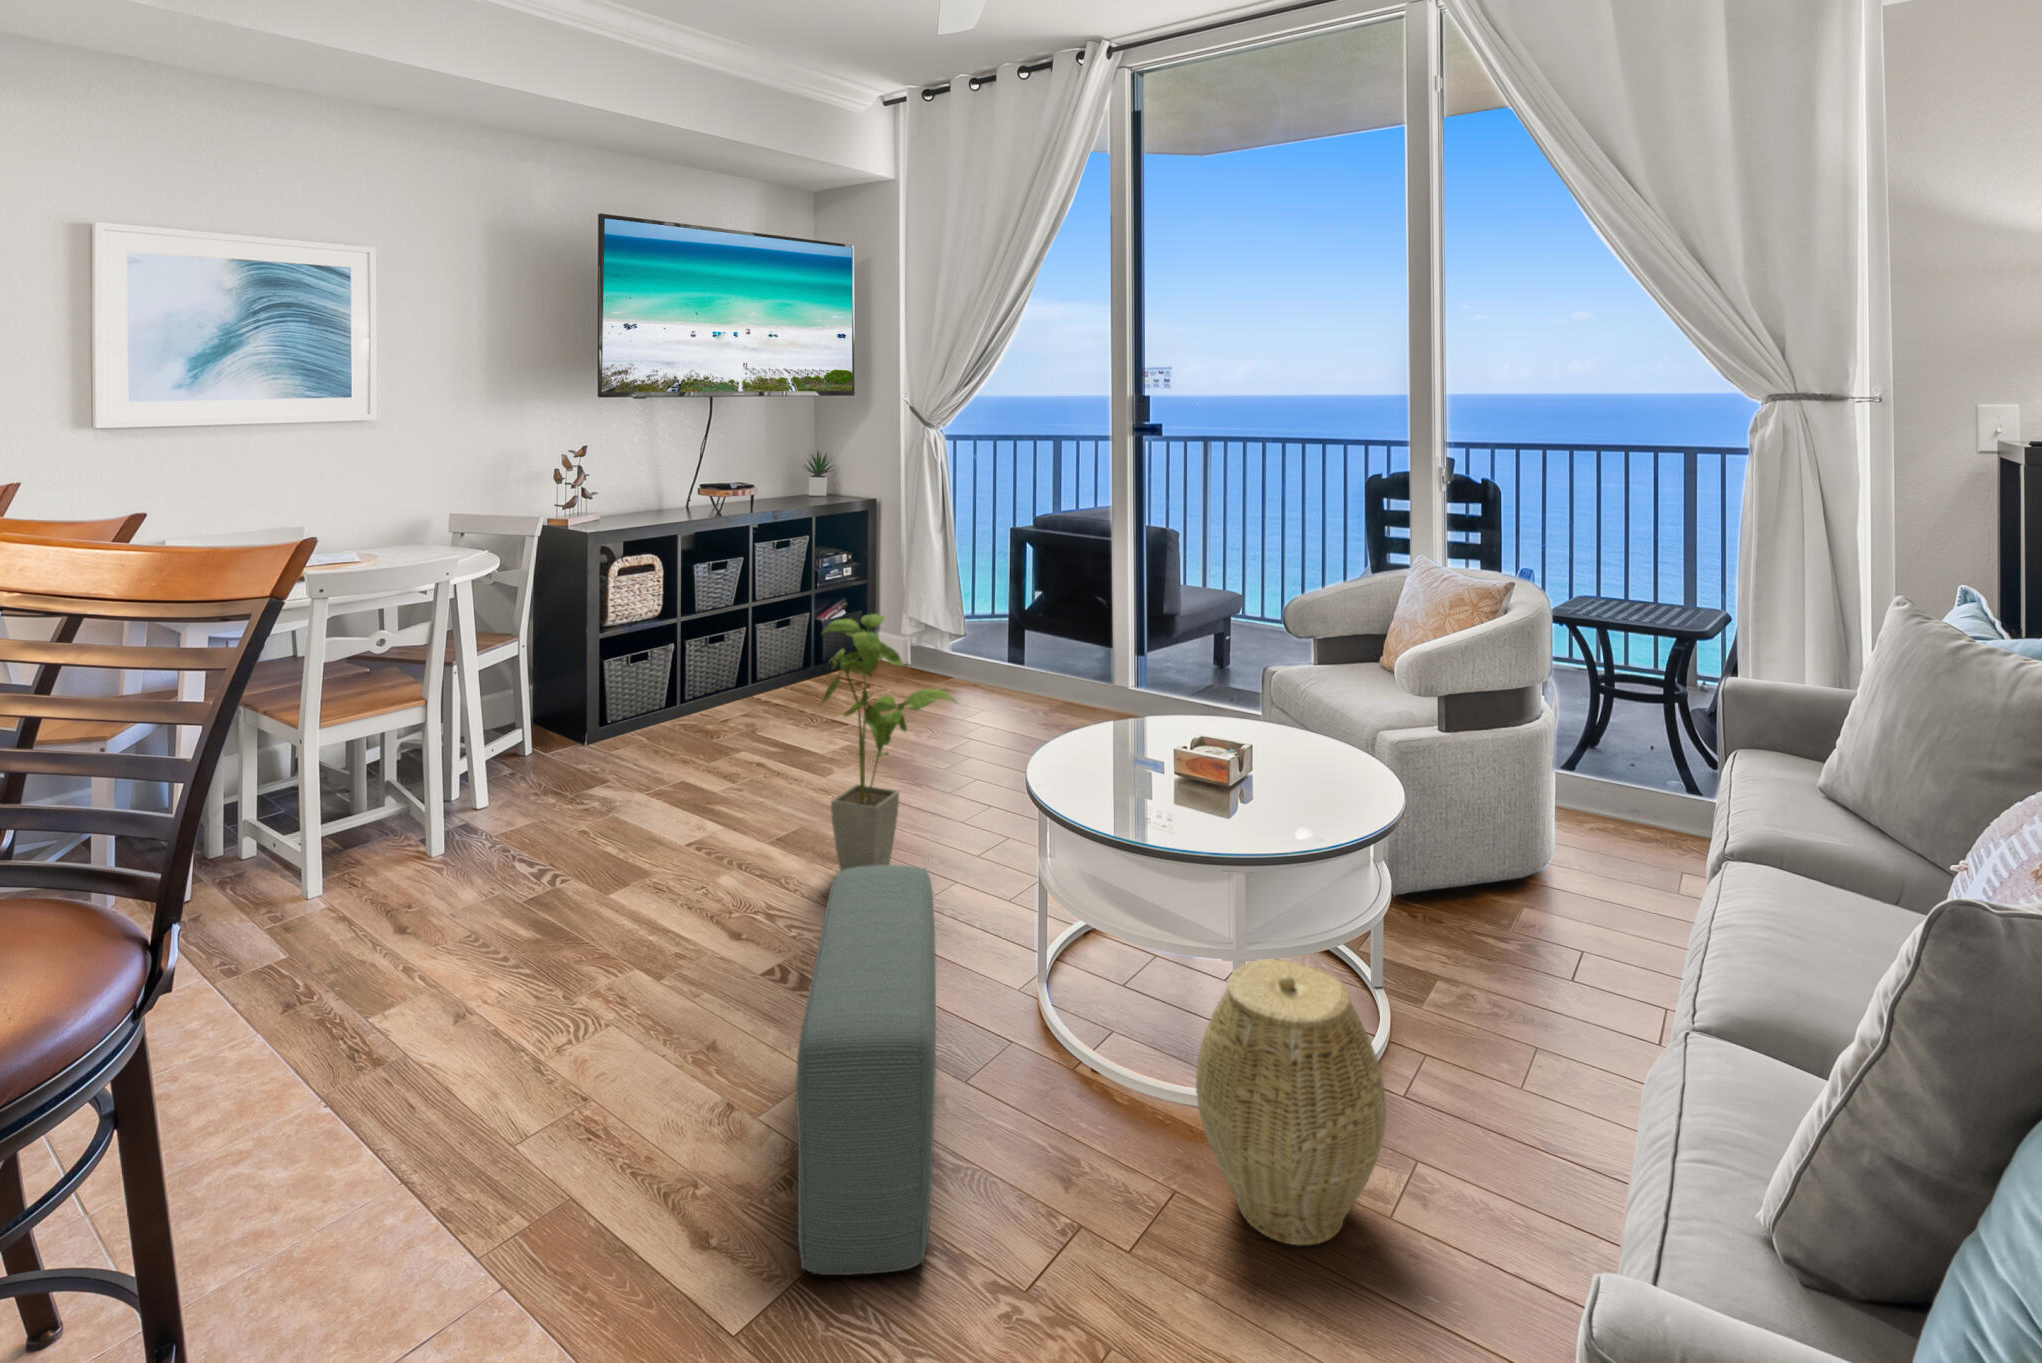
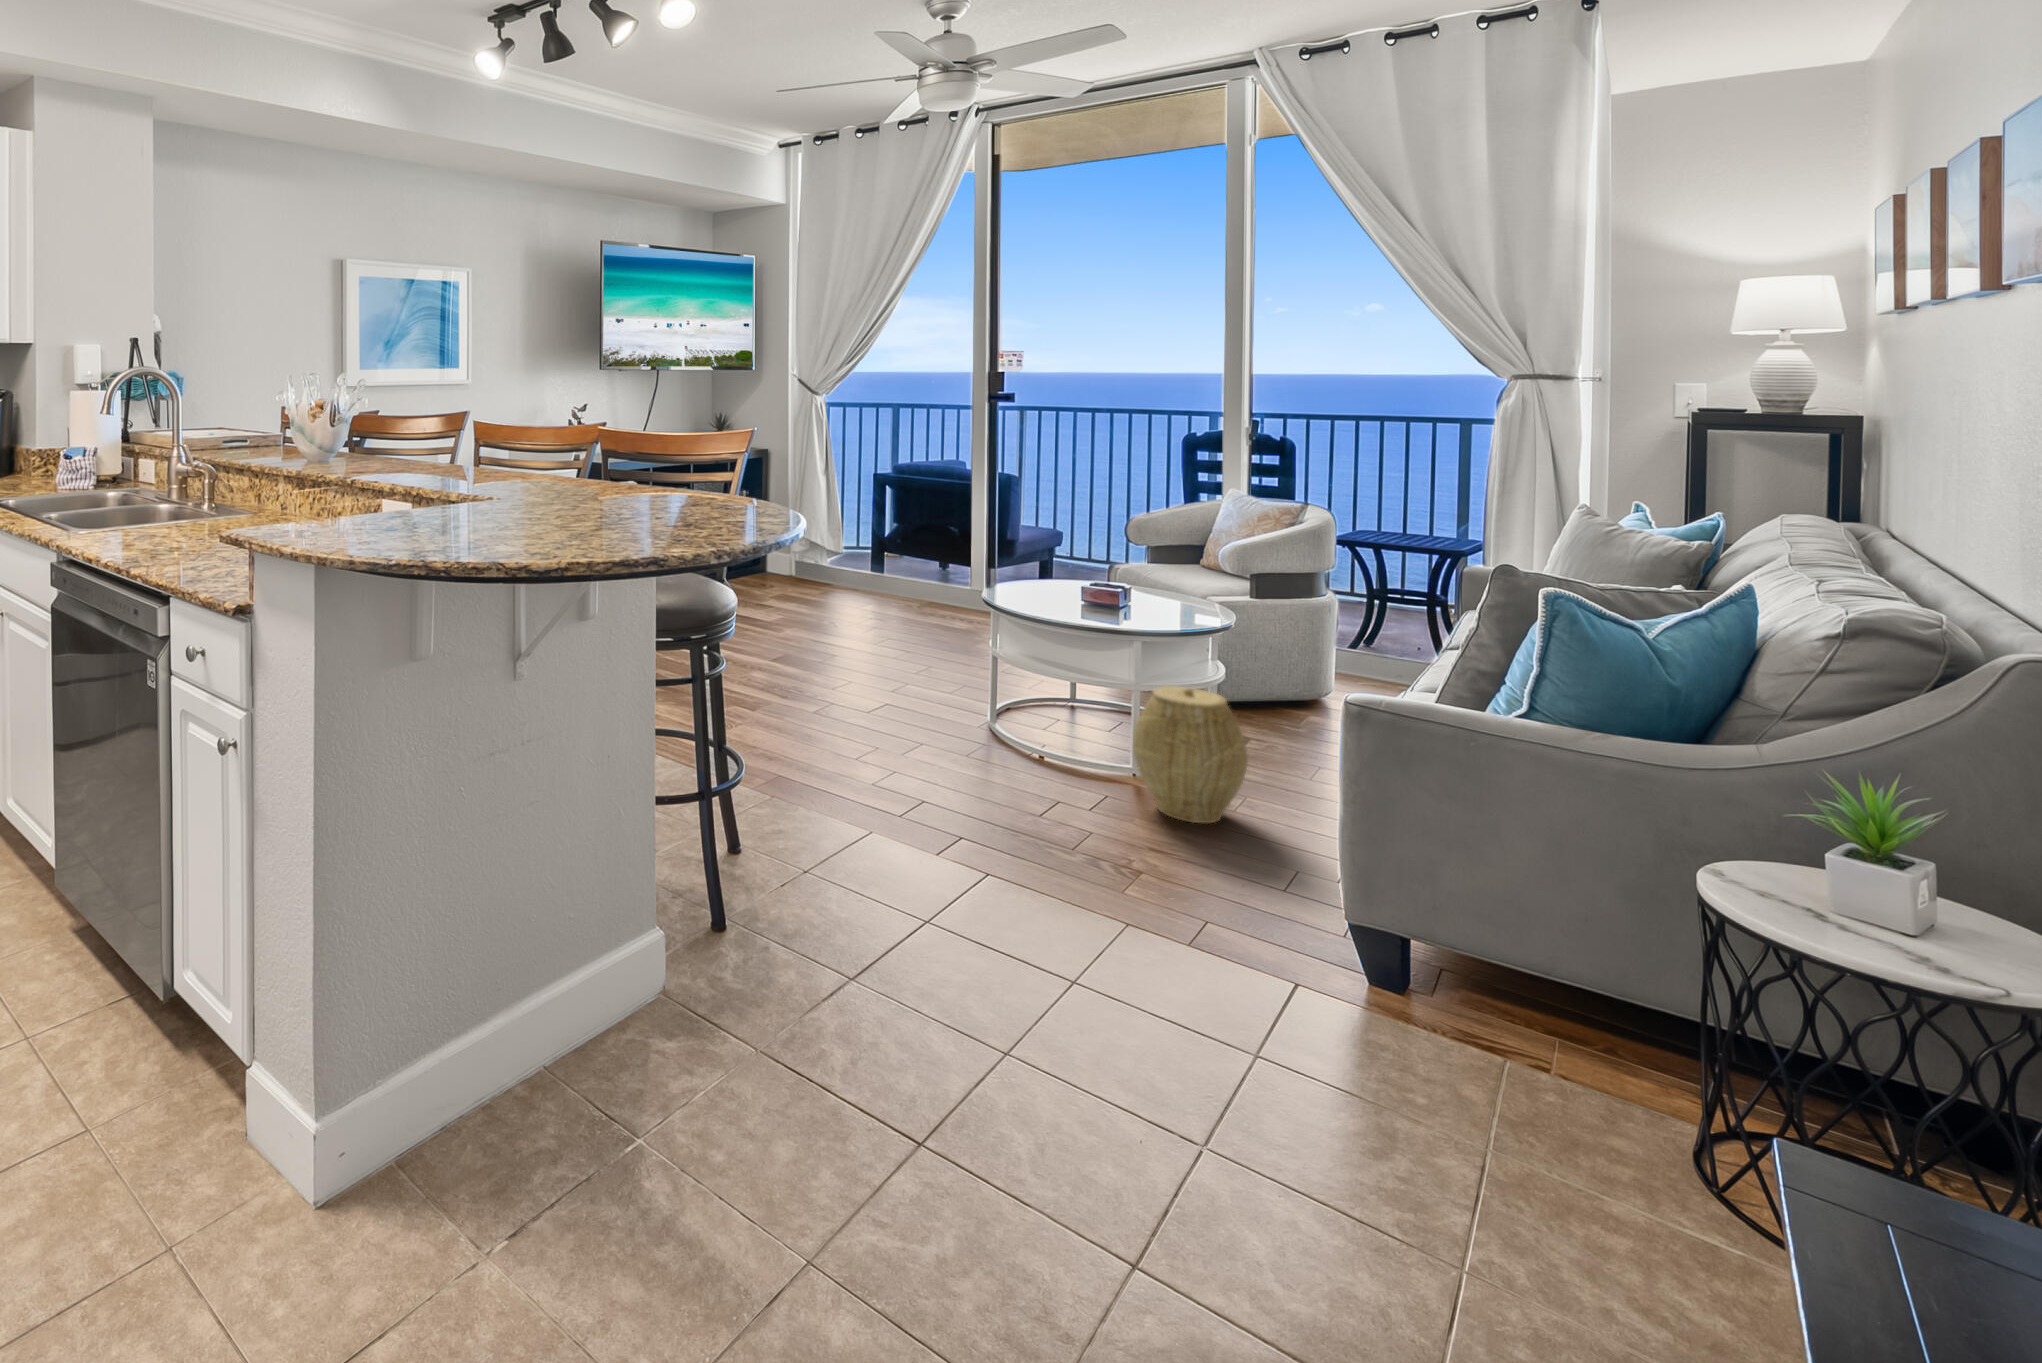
house plant: present [821,614,956,871] -> none [820,512,915,684]
pouf: present [796,865,936,1275] -> none [884,646,996,815]

